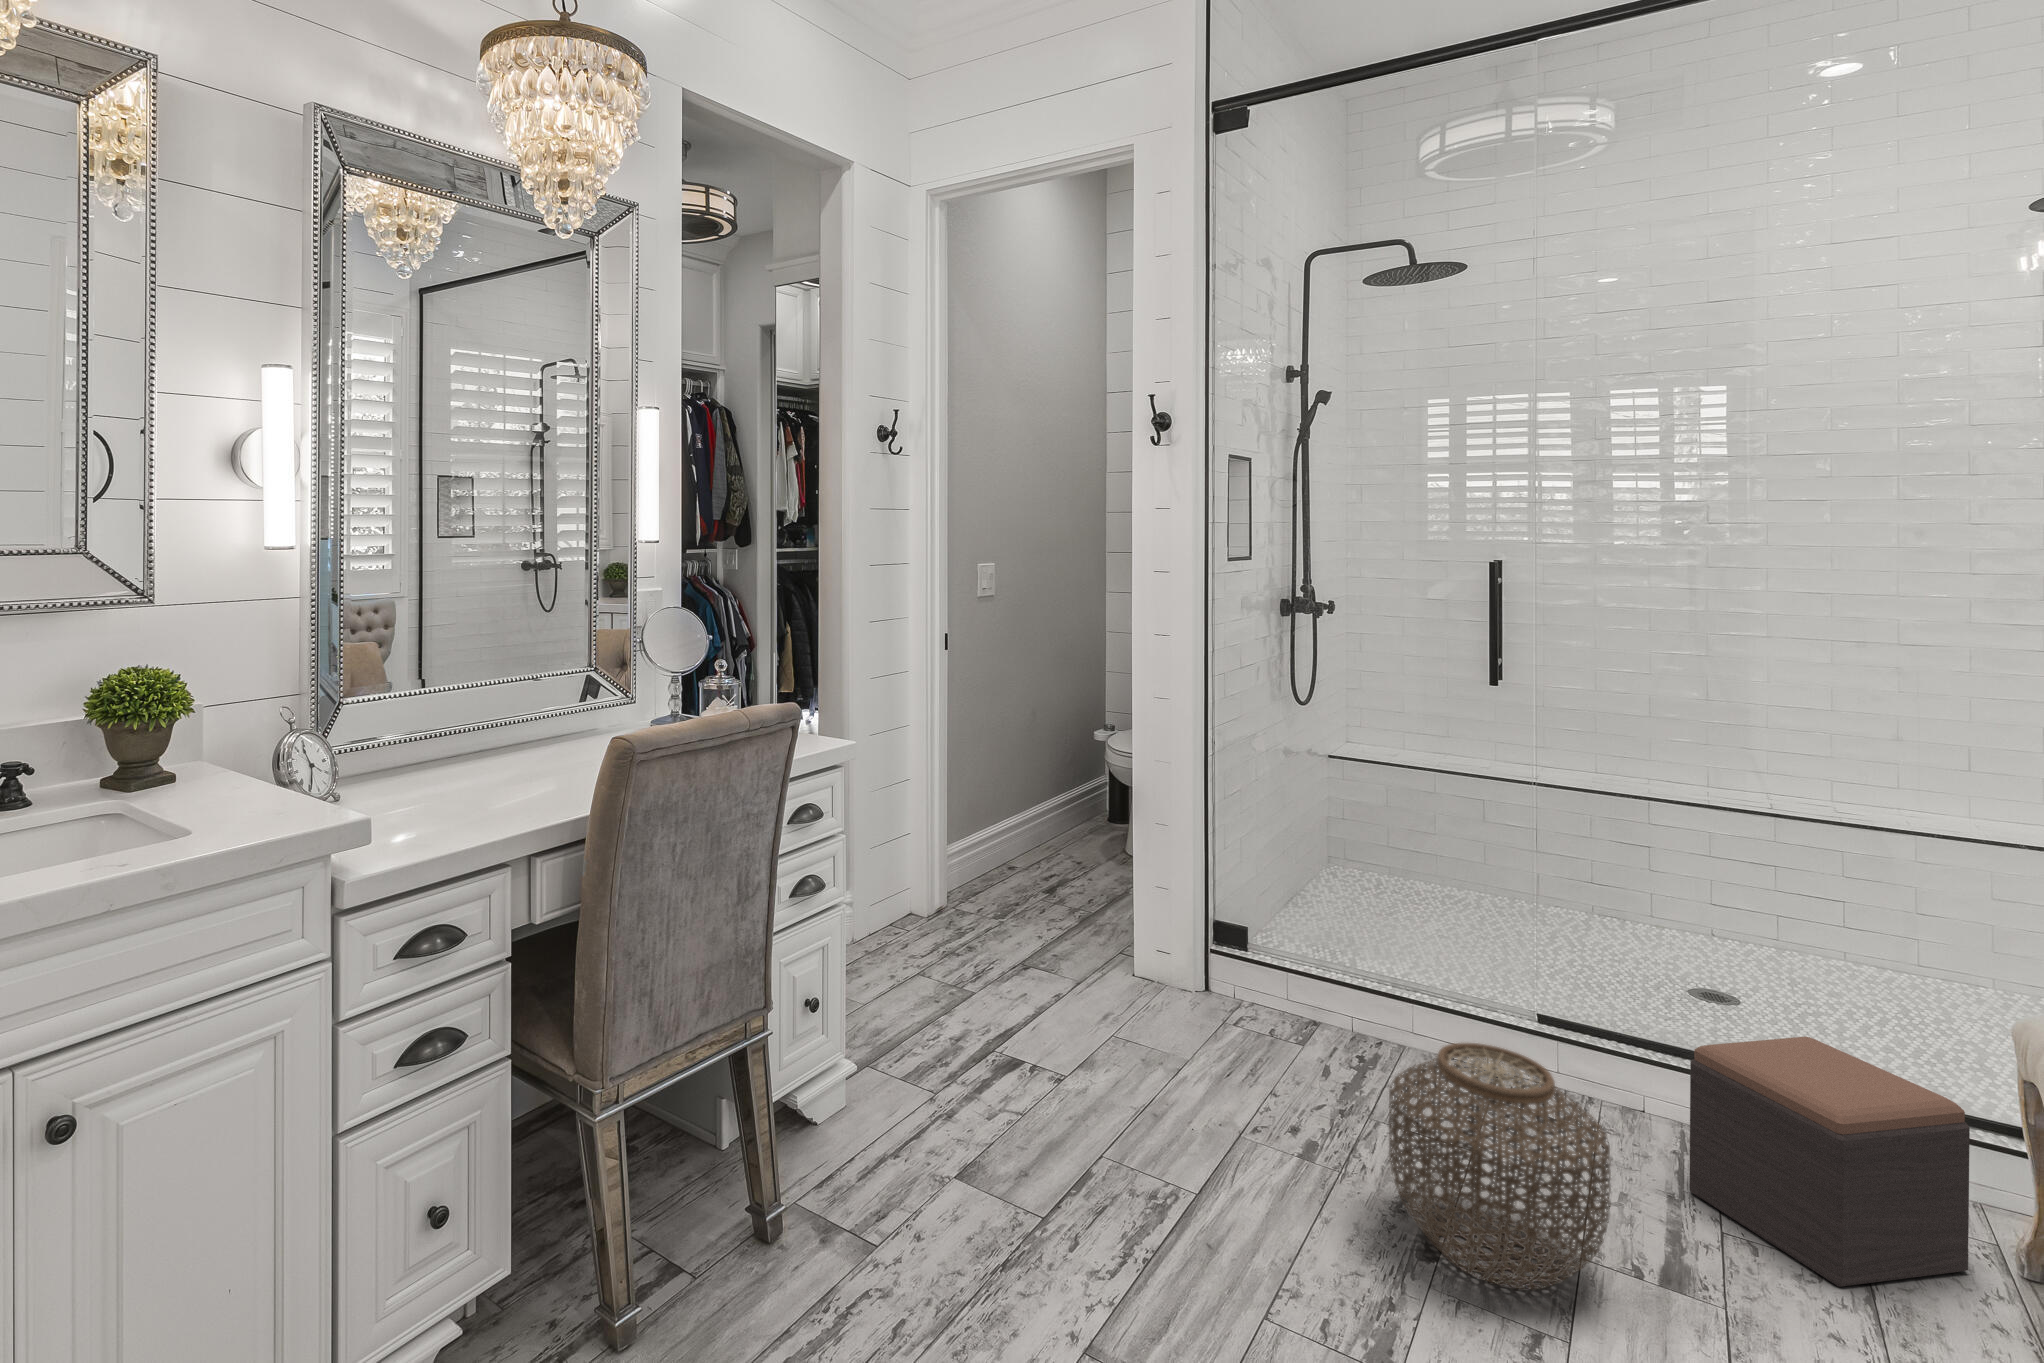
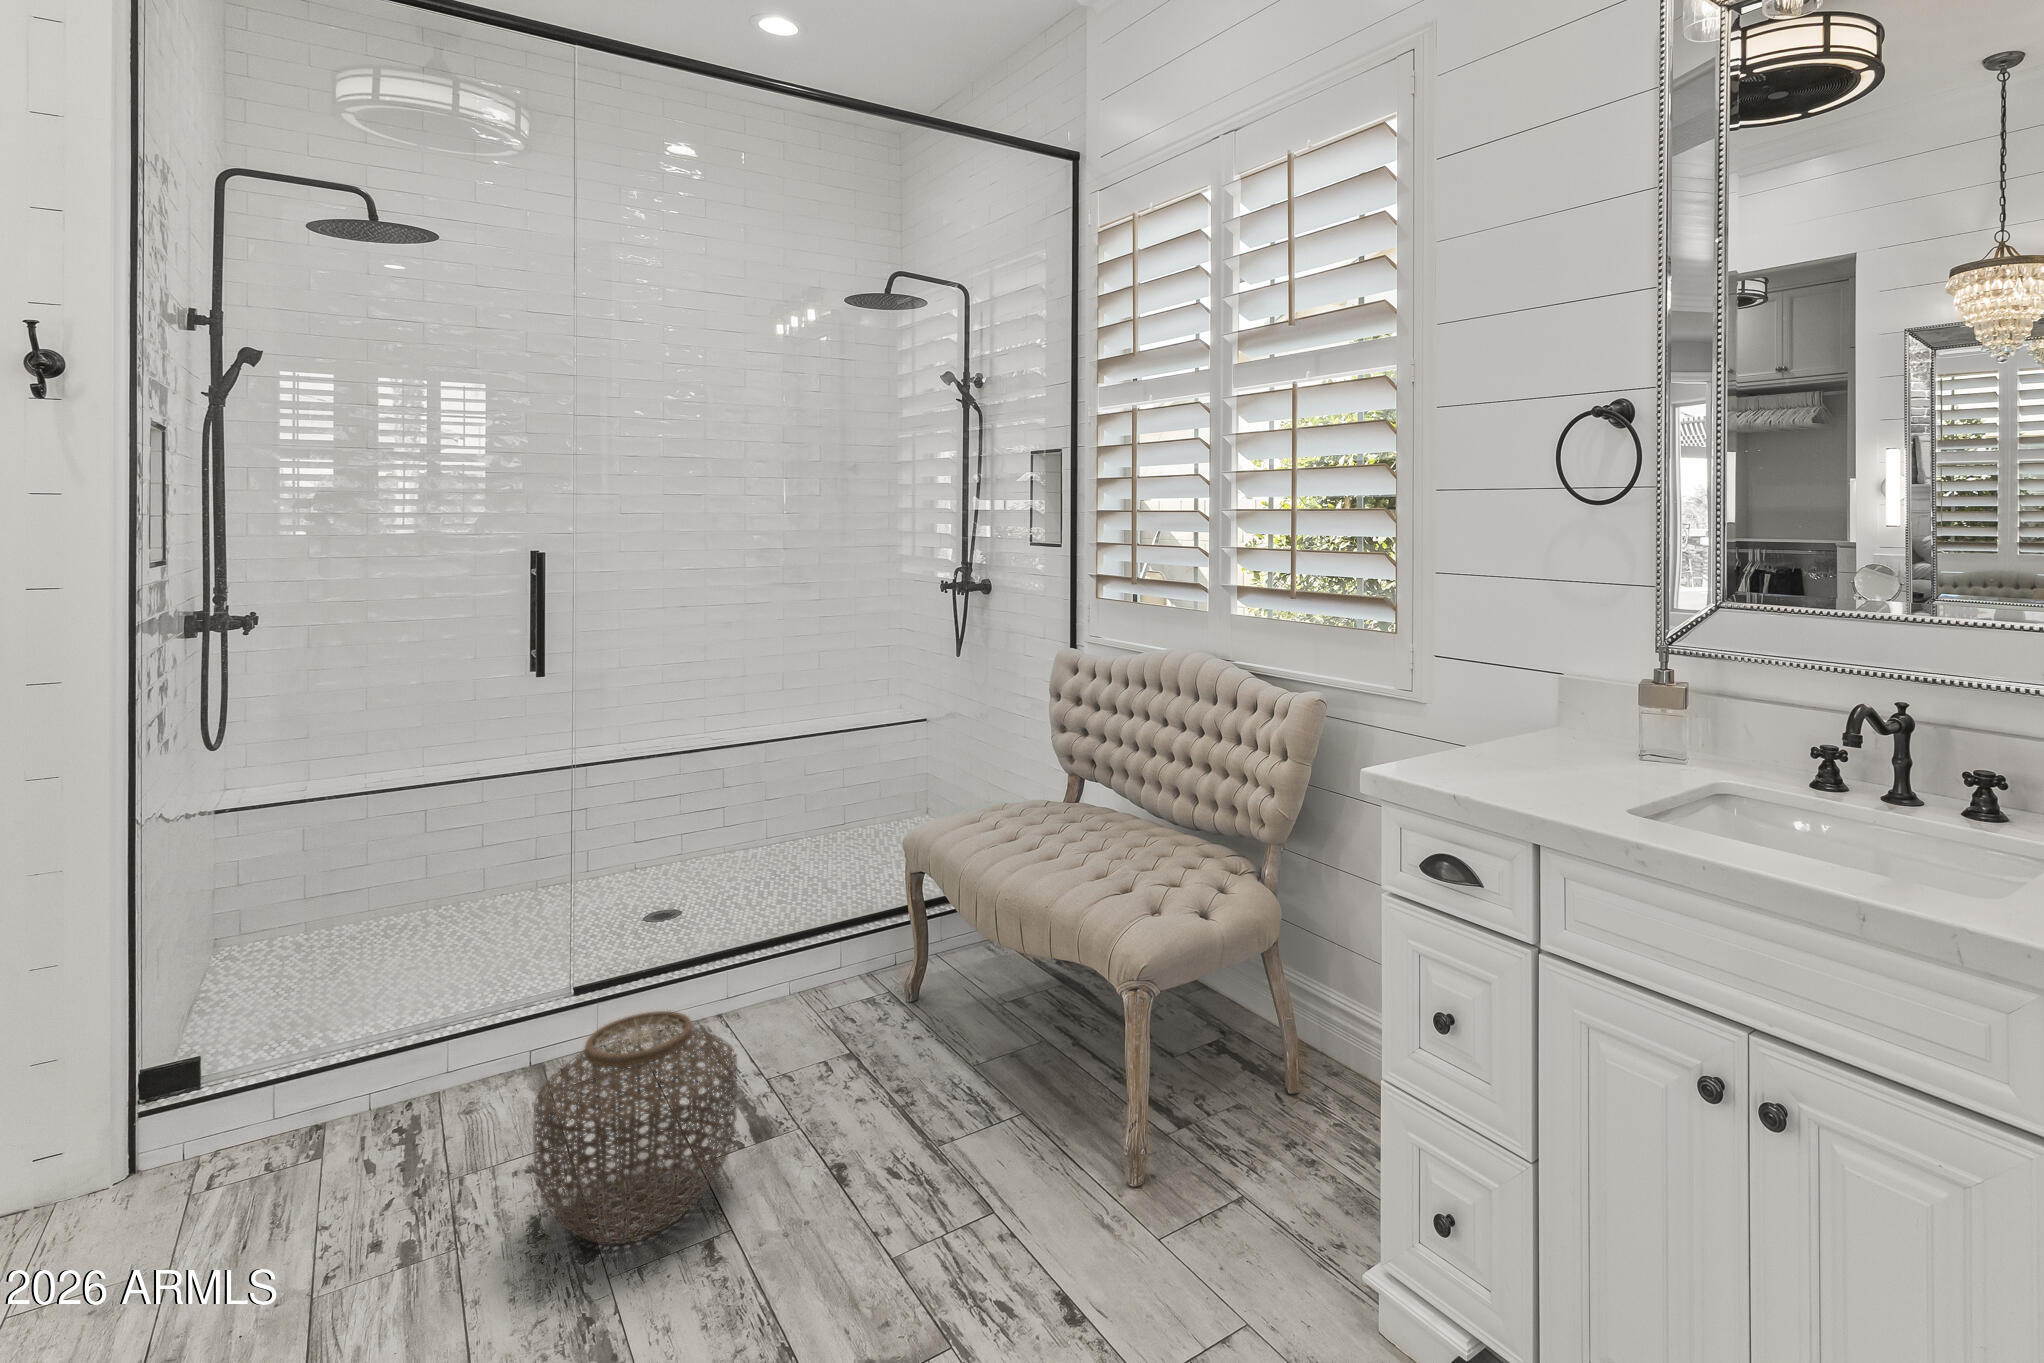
footstool: present [1689,1037,1970,1287] -> none [732,905,886,1070]

